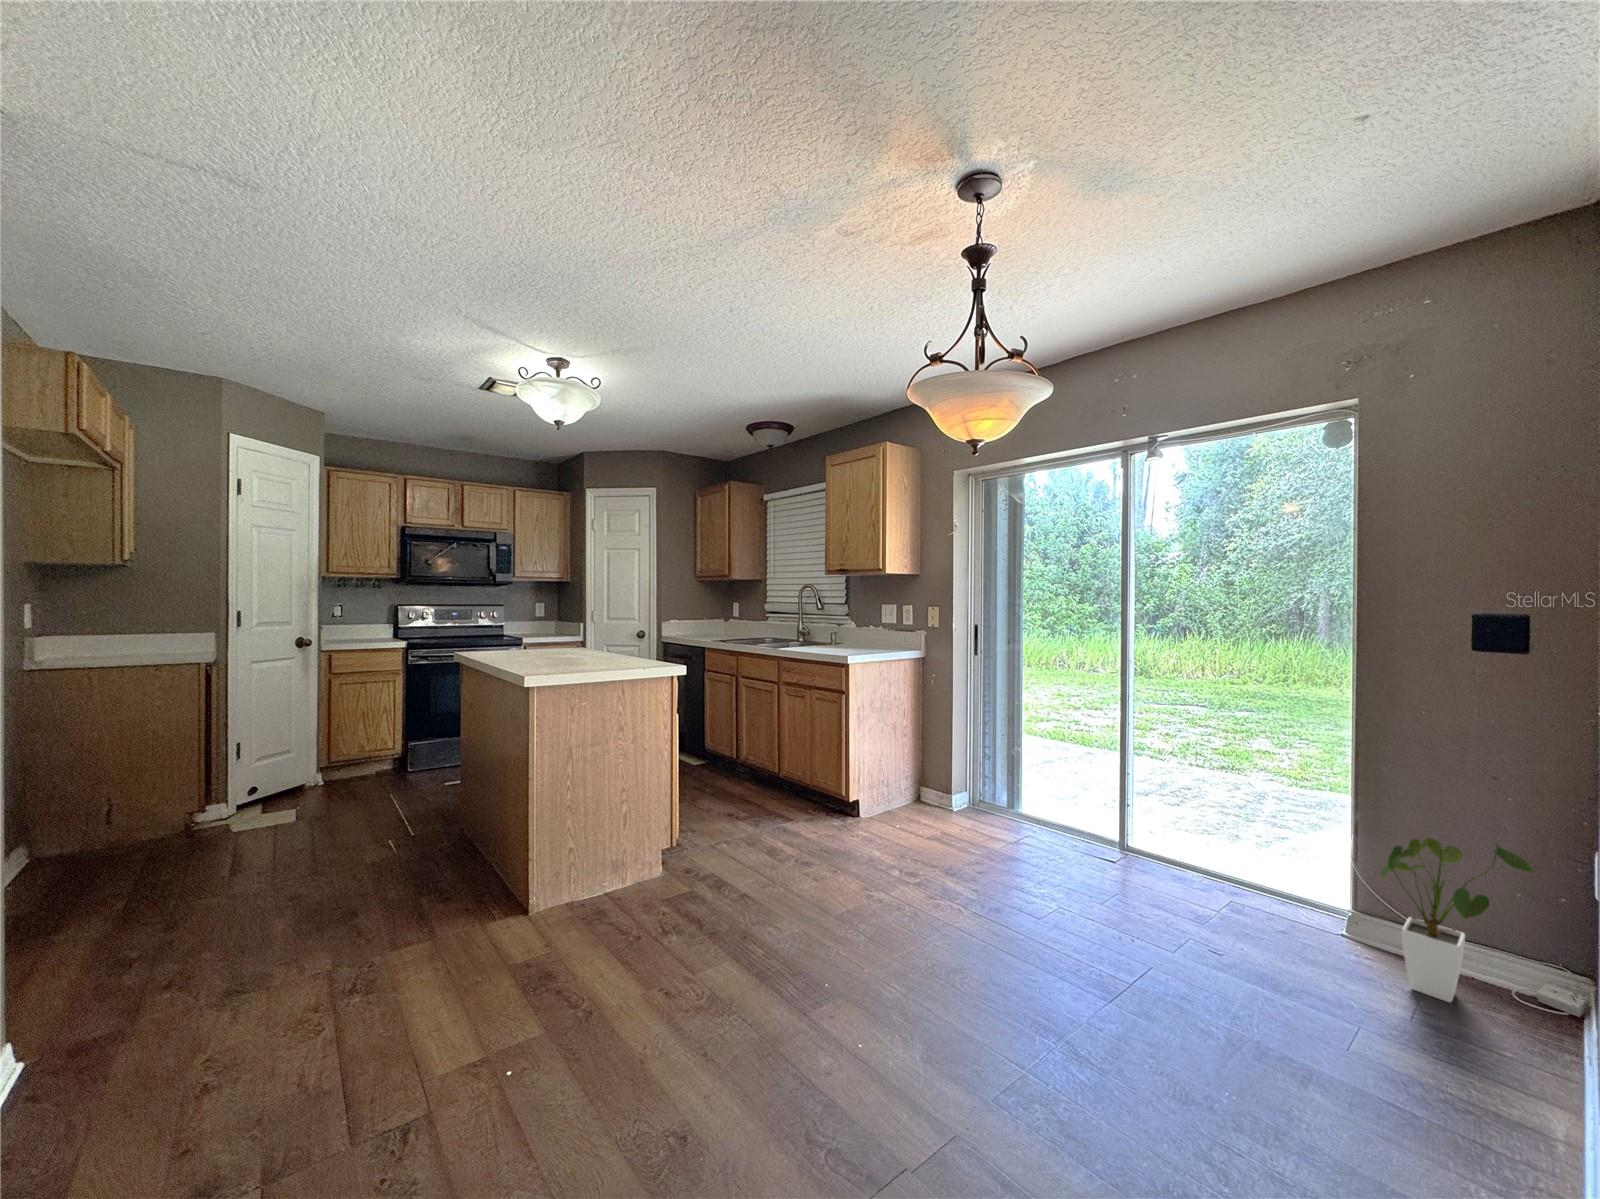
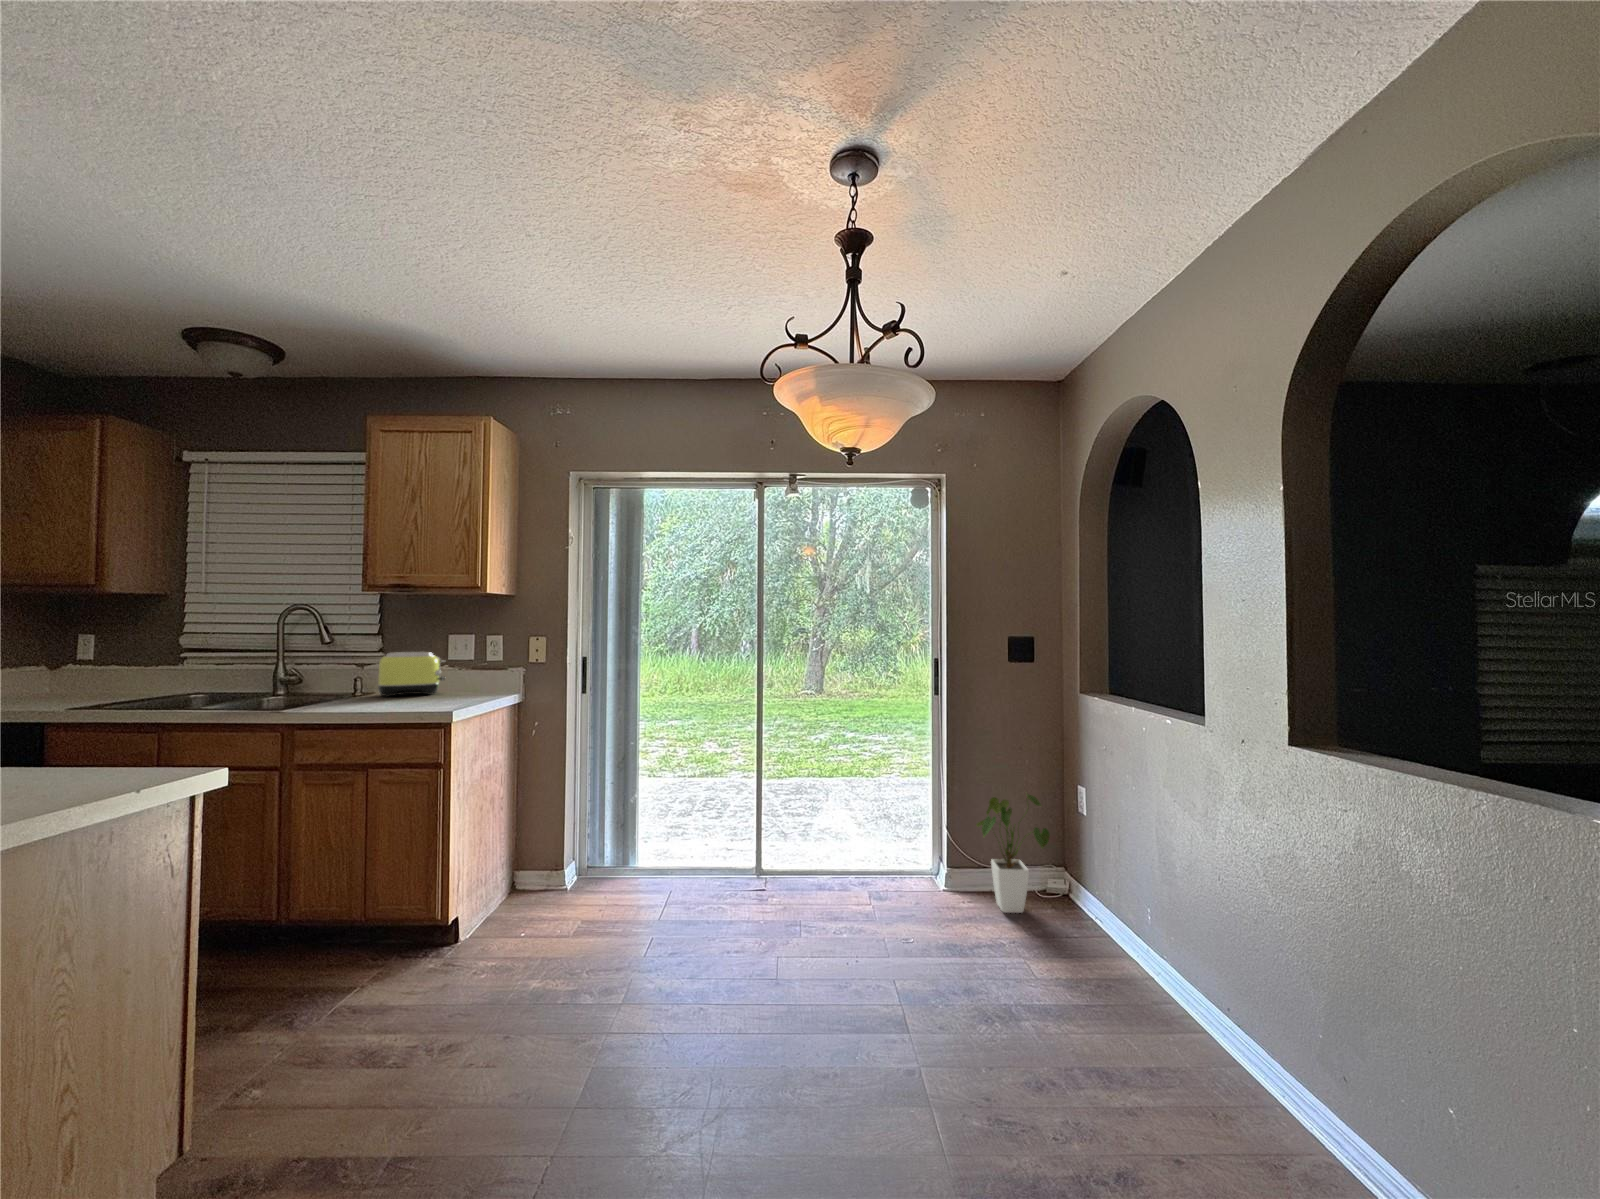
toaster: none [841,616,883,647] -> present [378,652,445,697]

